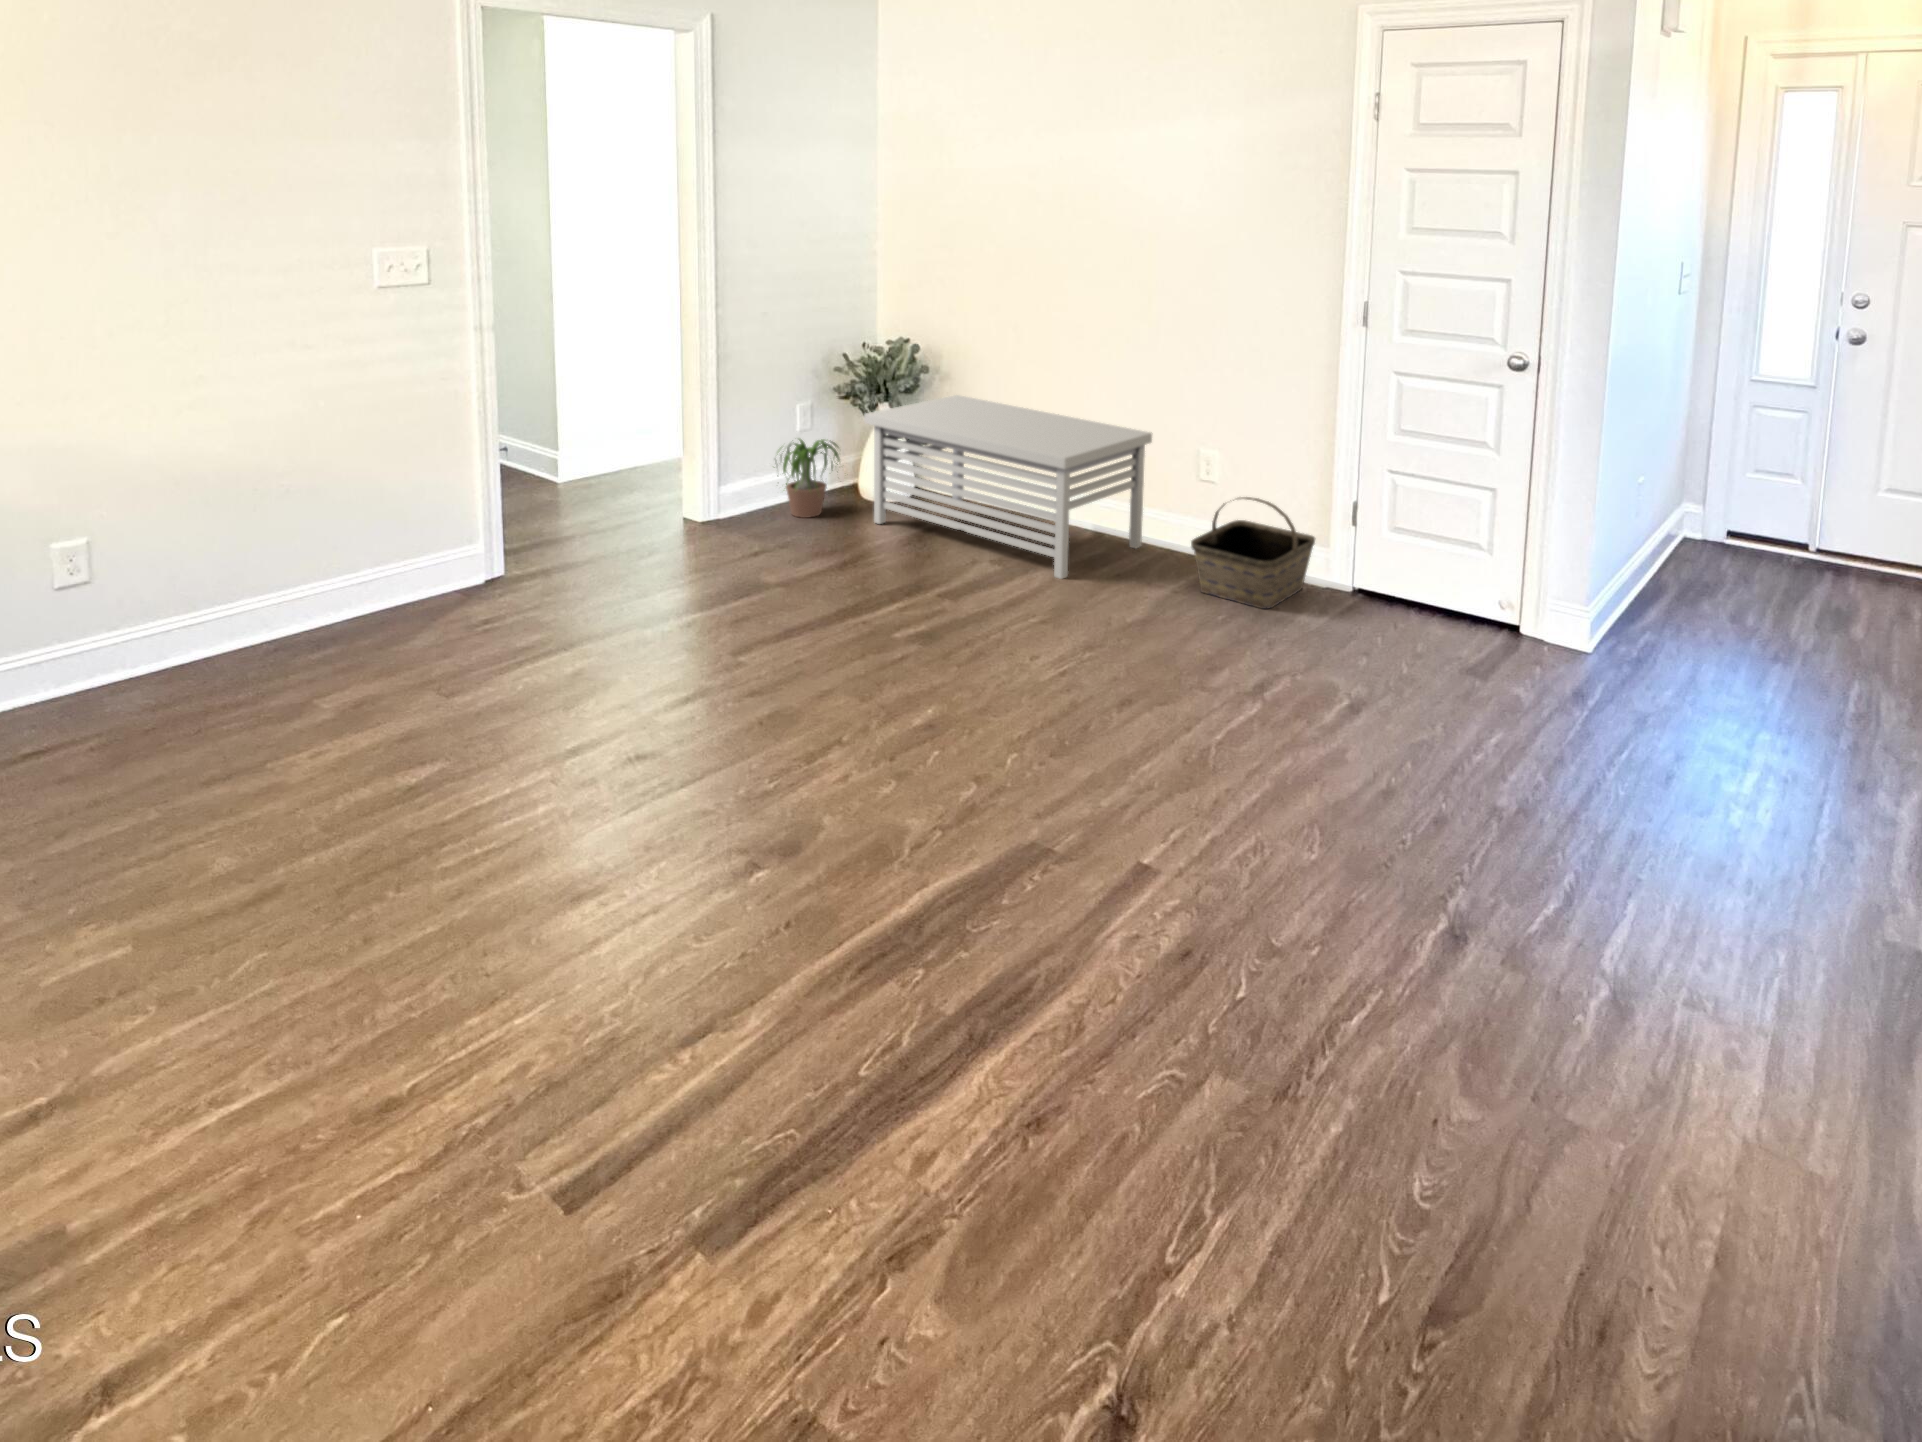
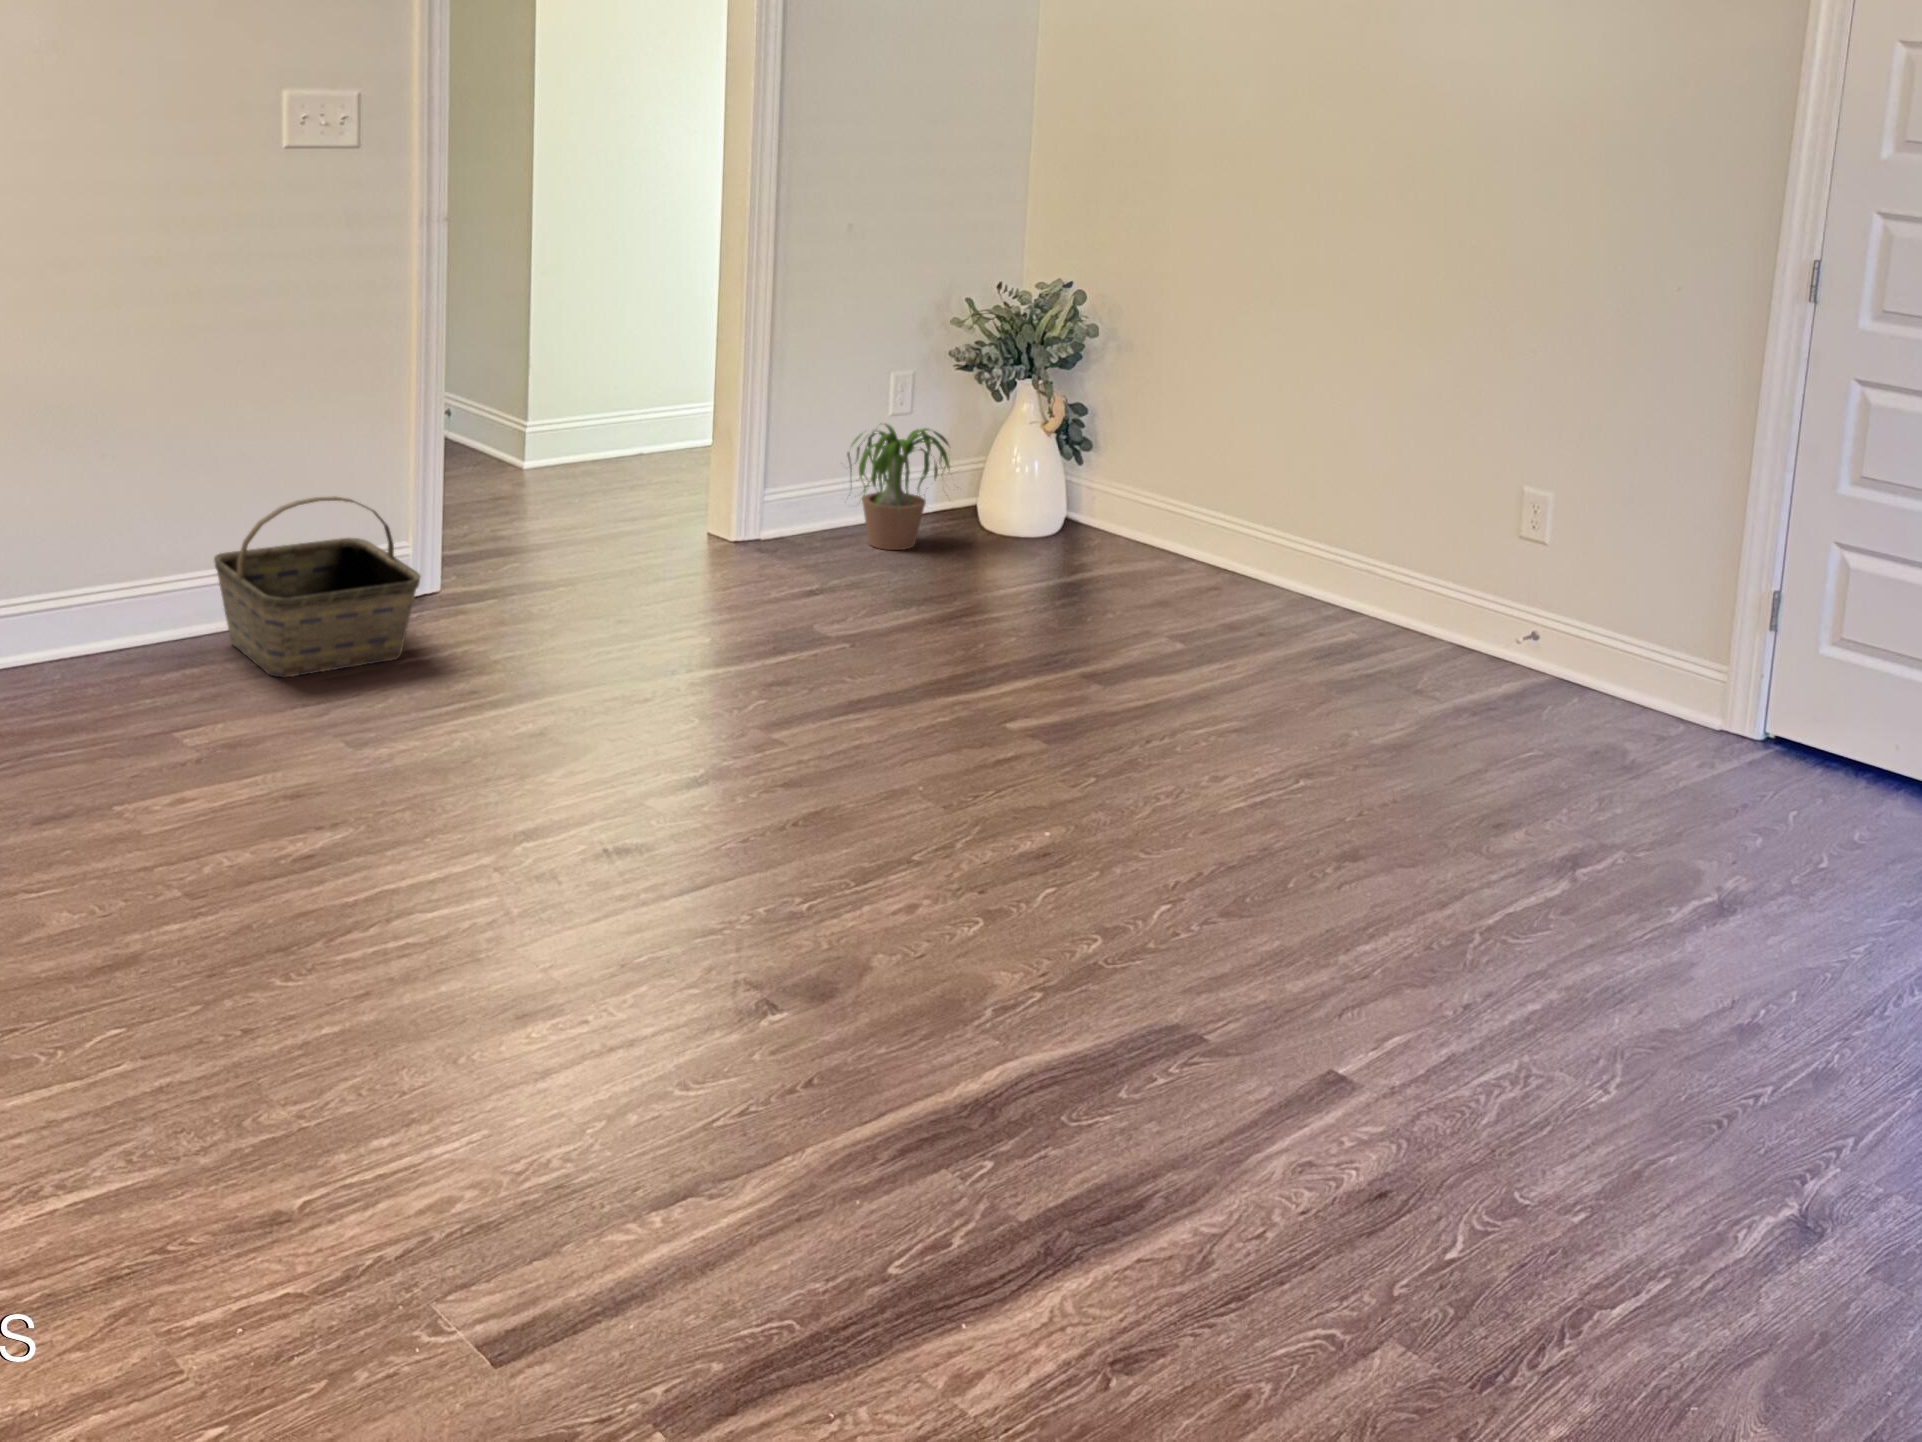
storage bench: present [864,395,1152,579] -> none [989,374,1452,675]
basket: present [1191,497,1315,609] -> present [214,496,420,678]

